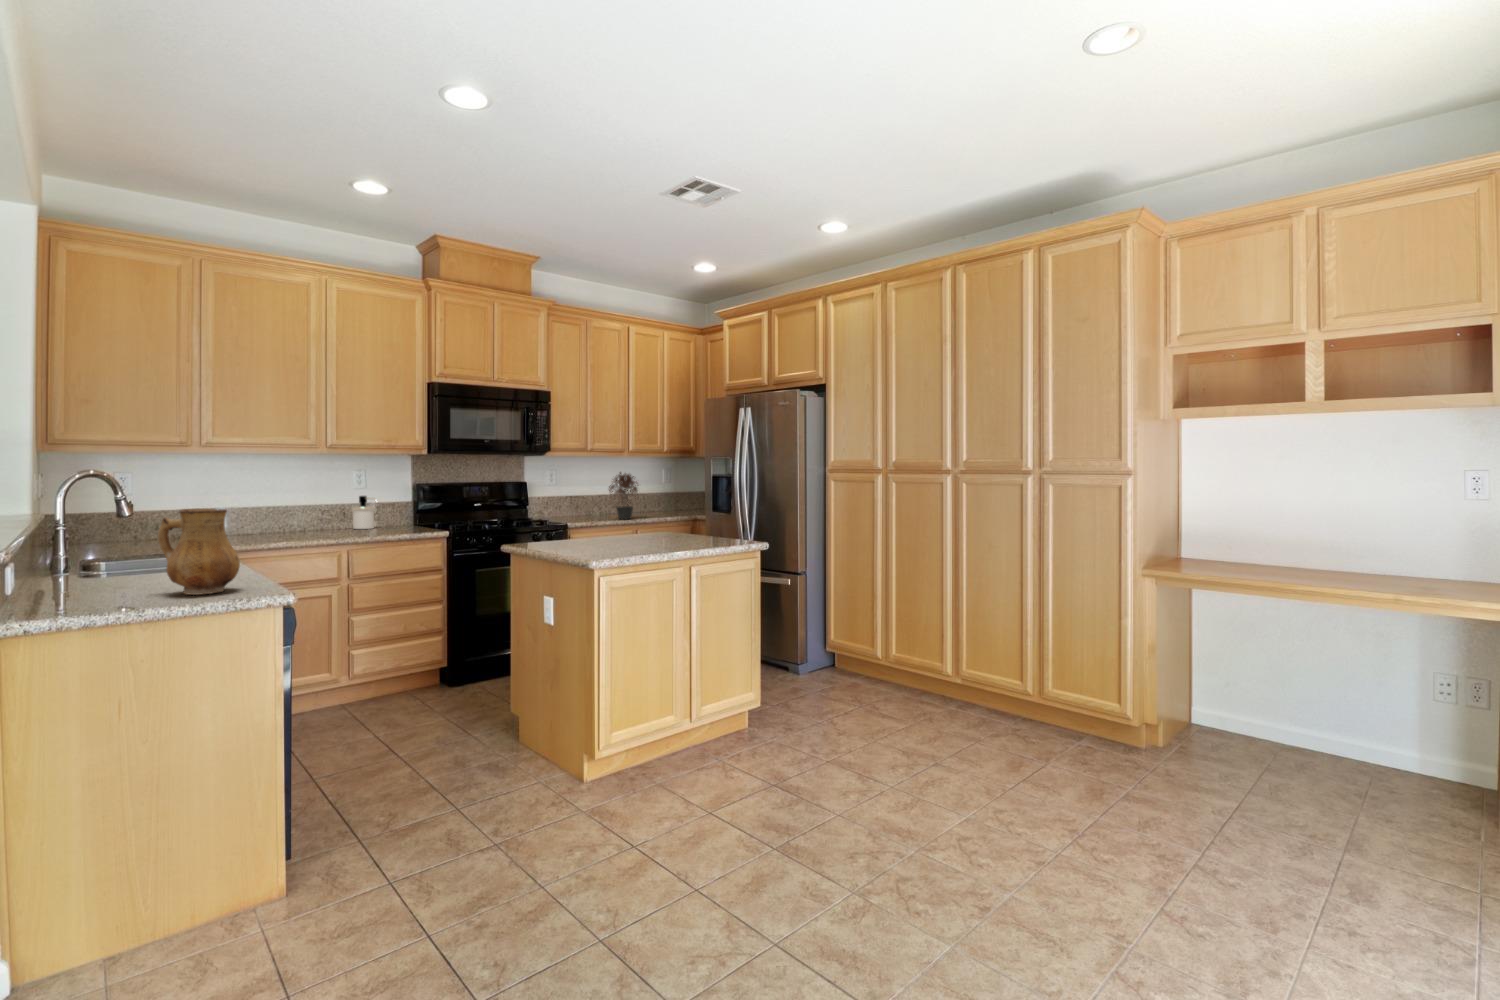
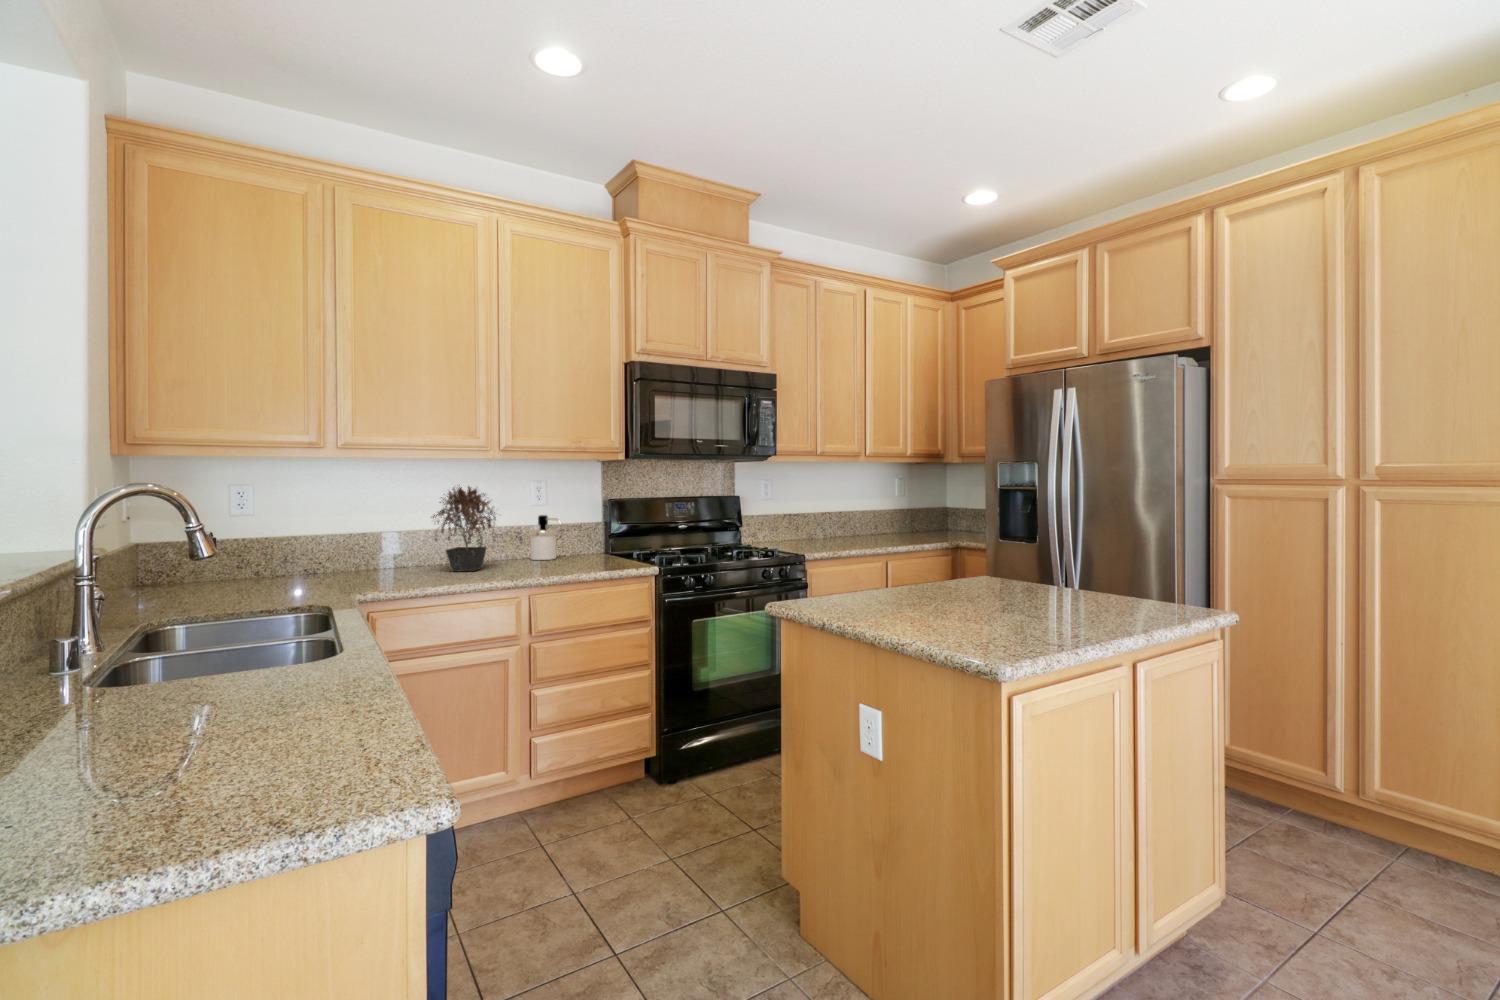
potted plant: present [609,472,638,519] -> present [431,486,496,571]
ceramic pitcher: present [158,508,240,595] -> none [155,575,334,791]

